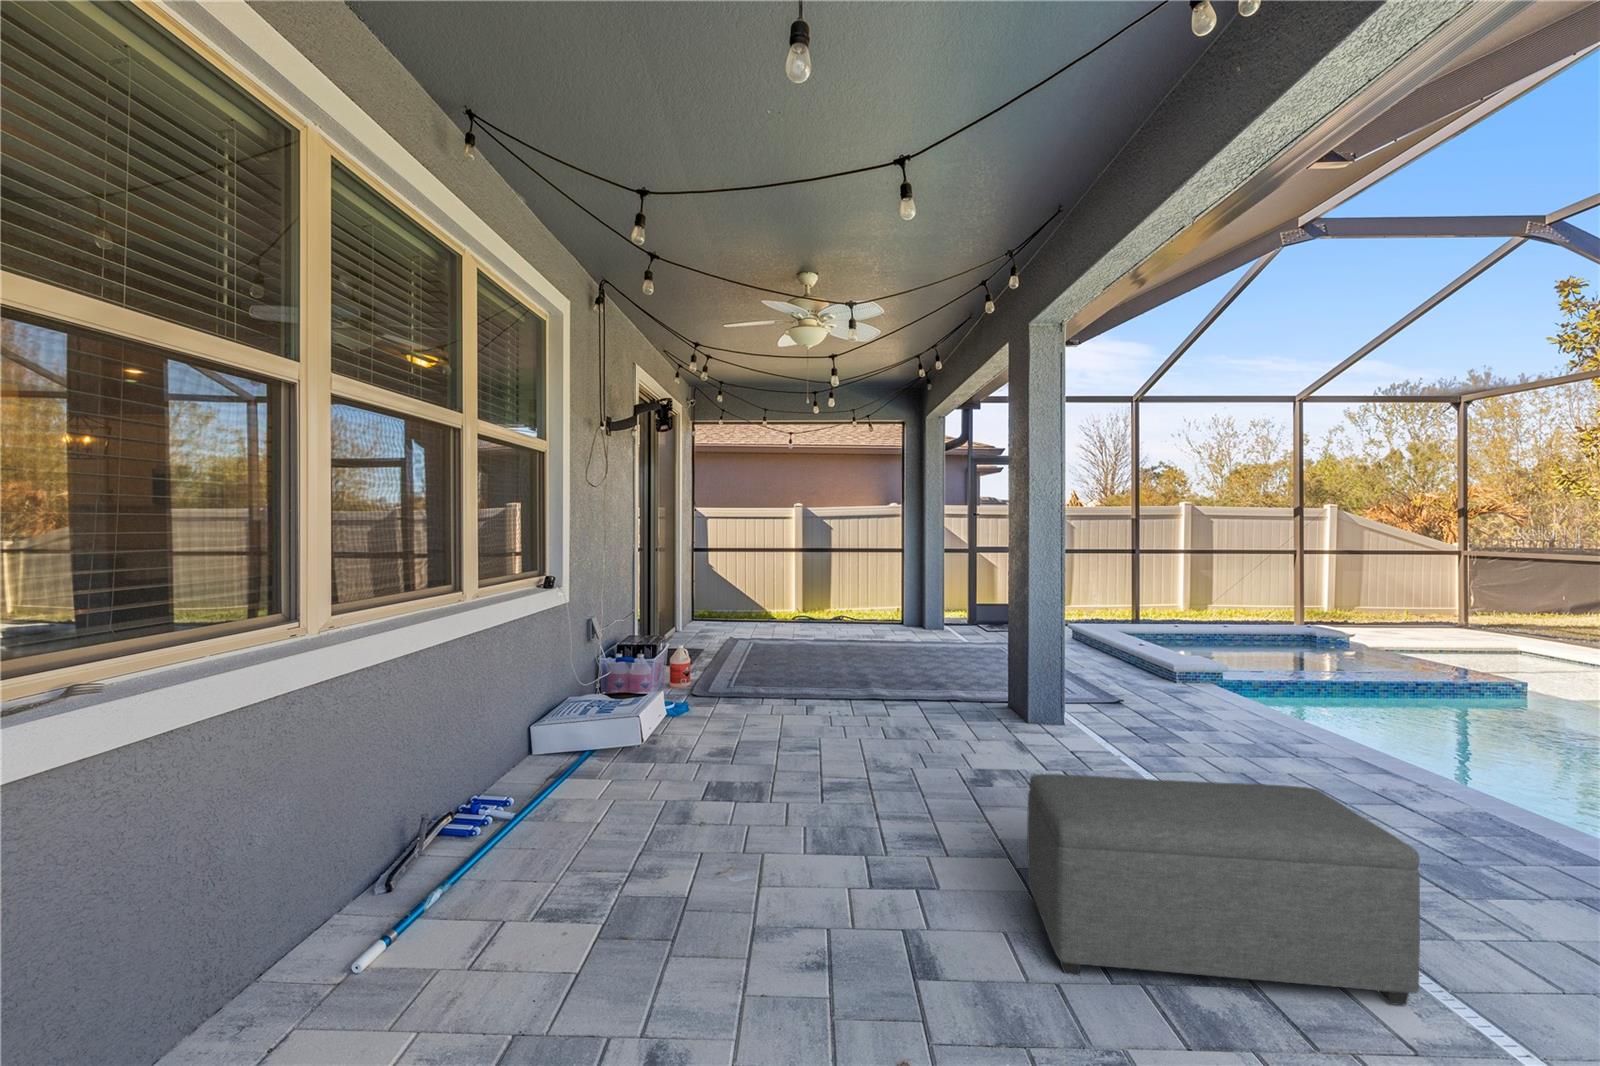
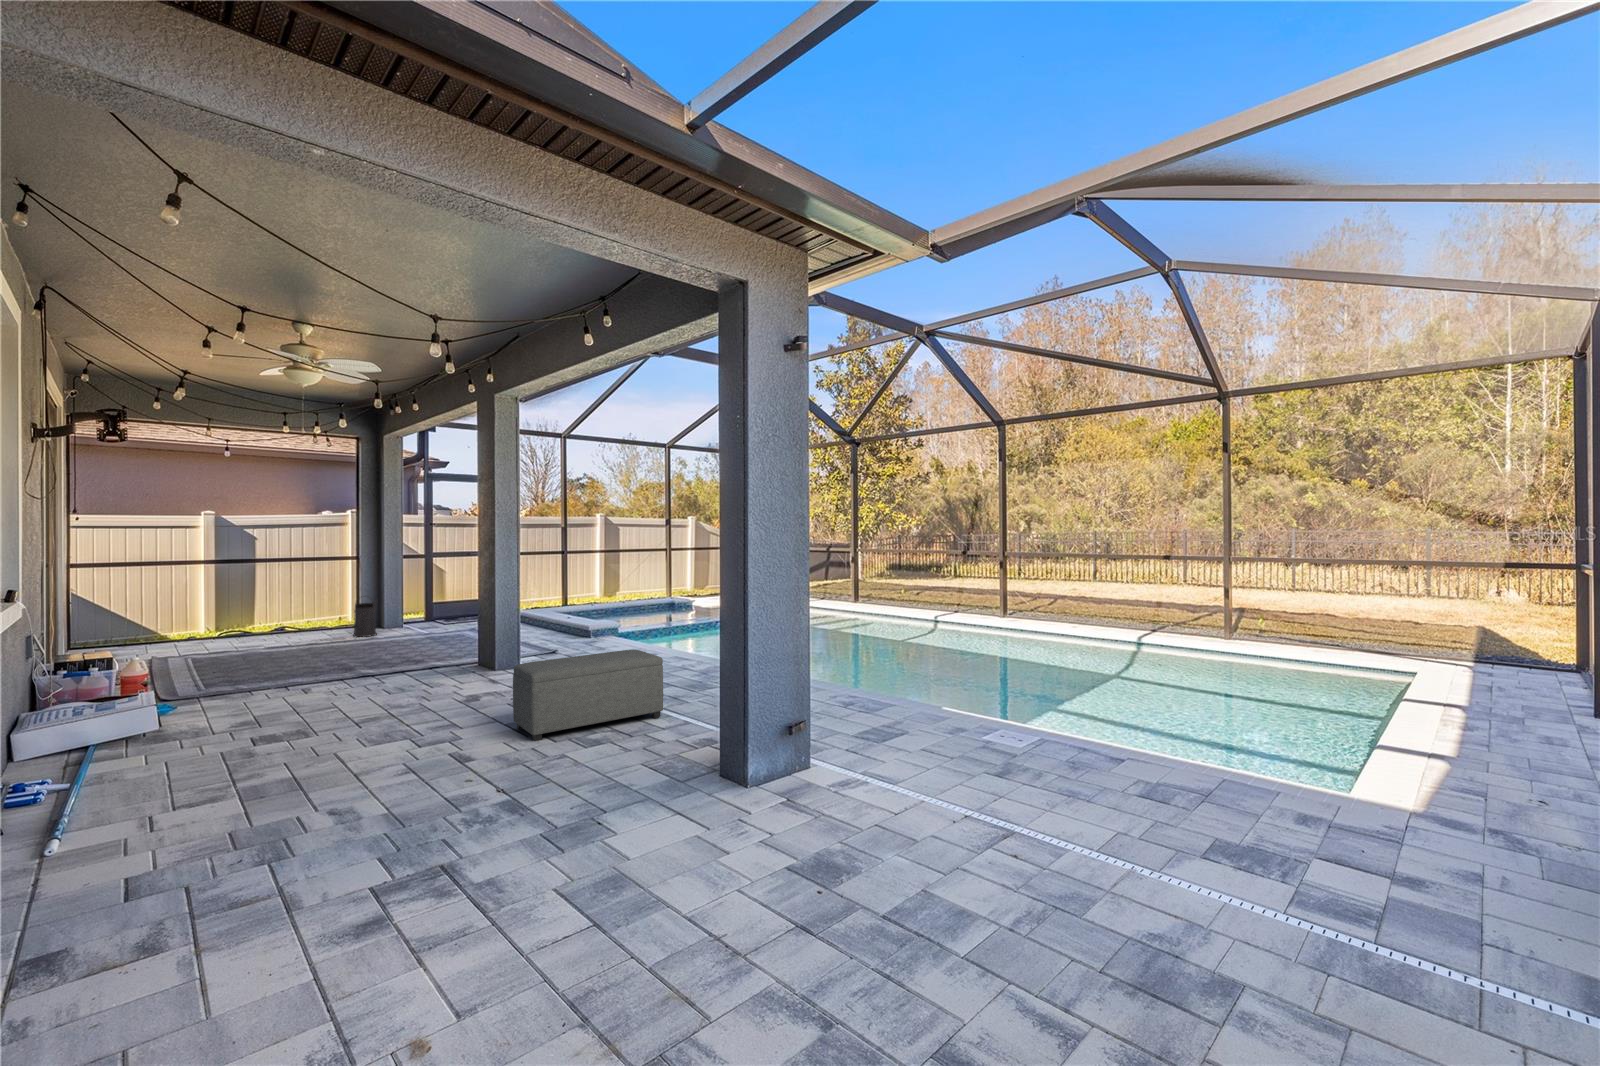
watering can: none [897,592,922,636] -> present [353,599,378,637]

